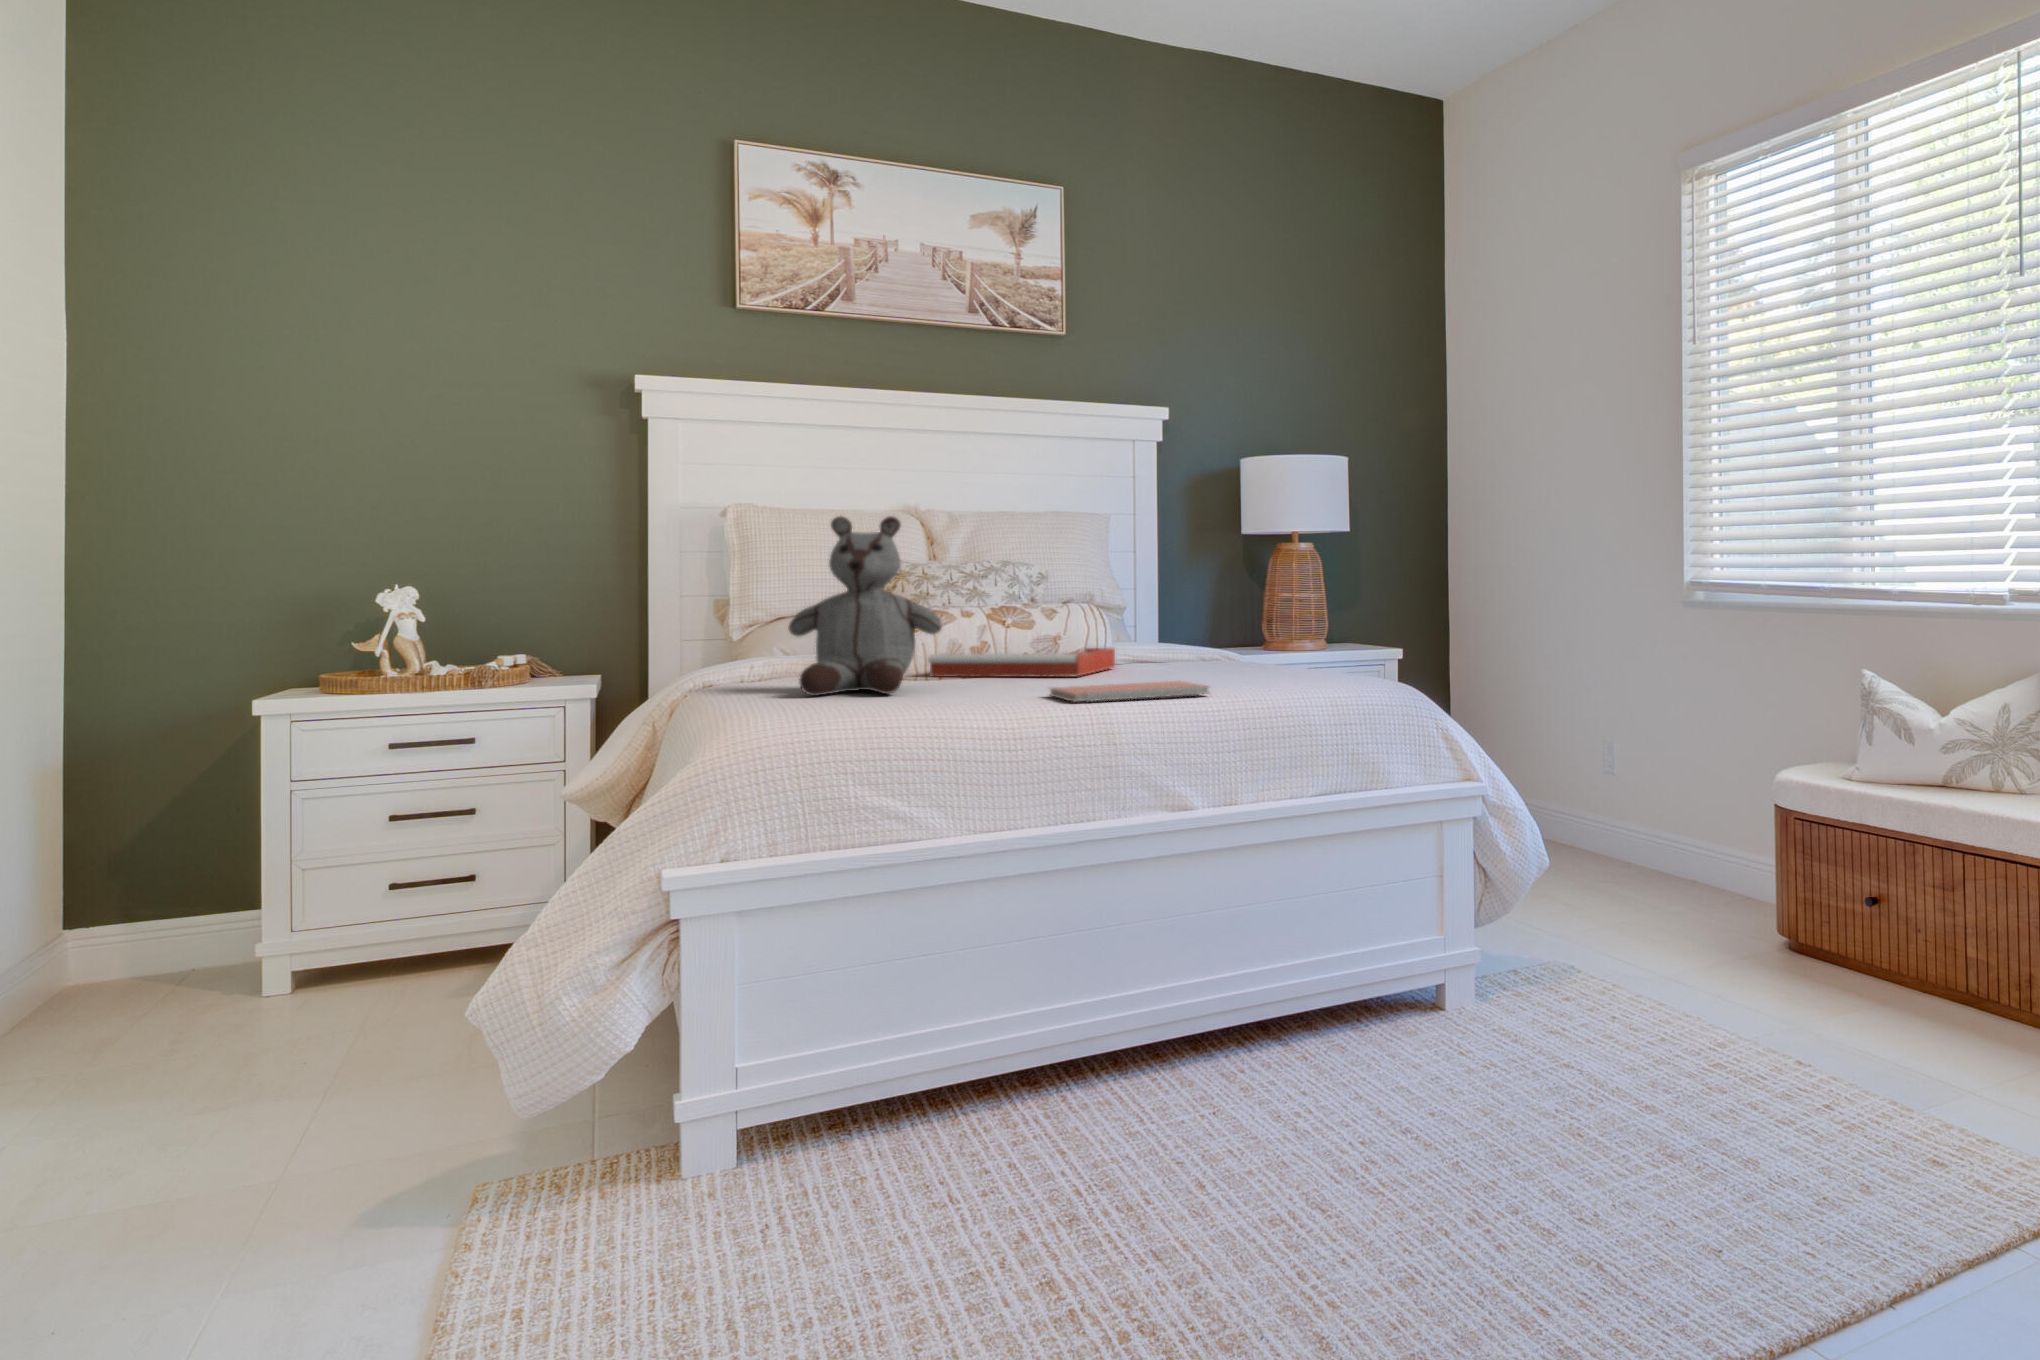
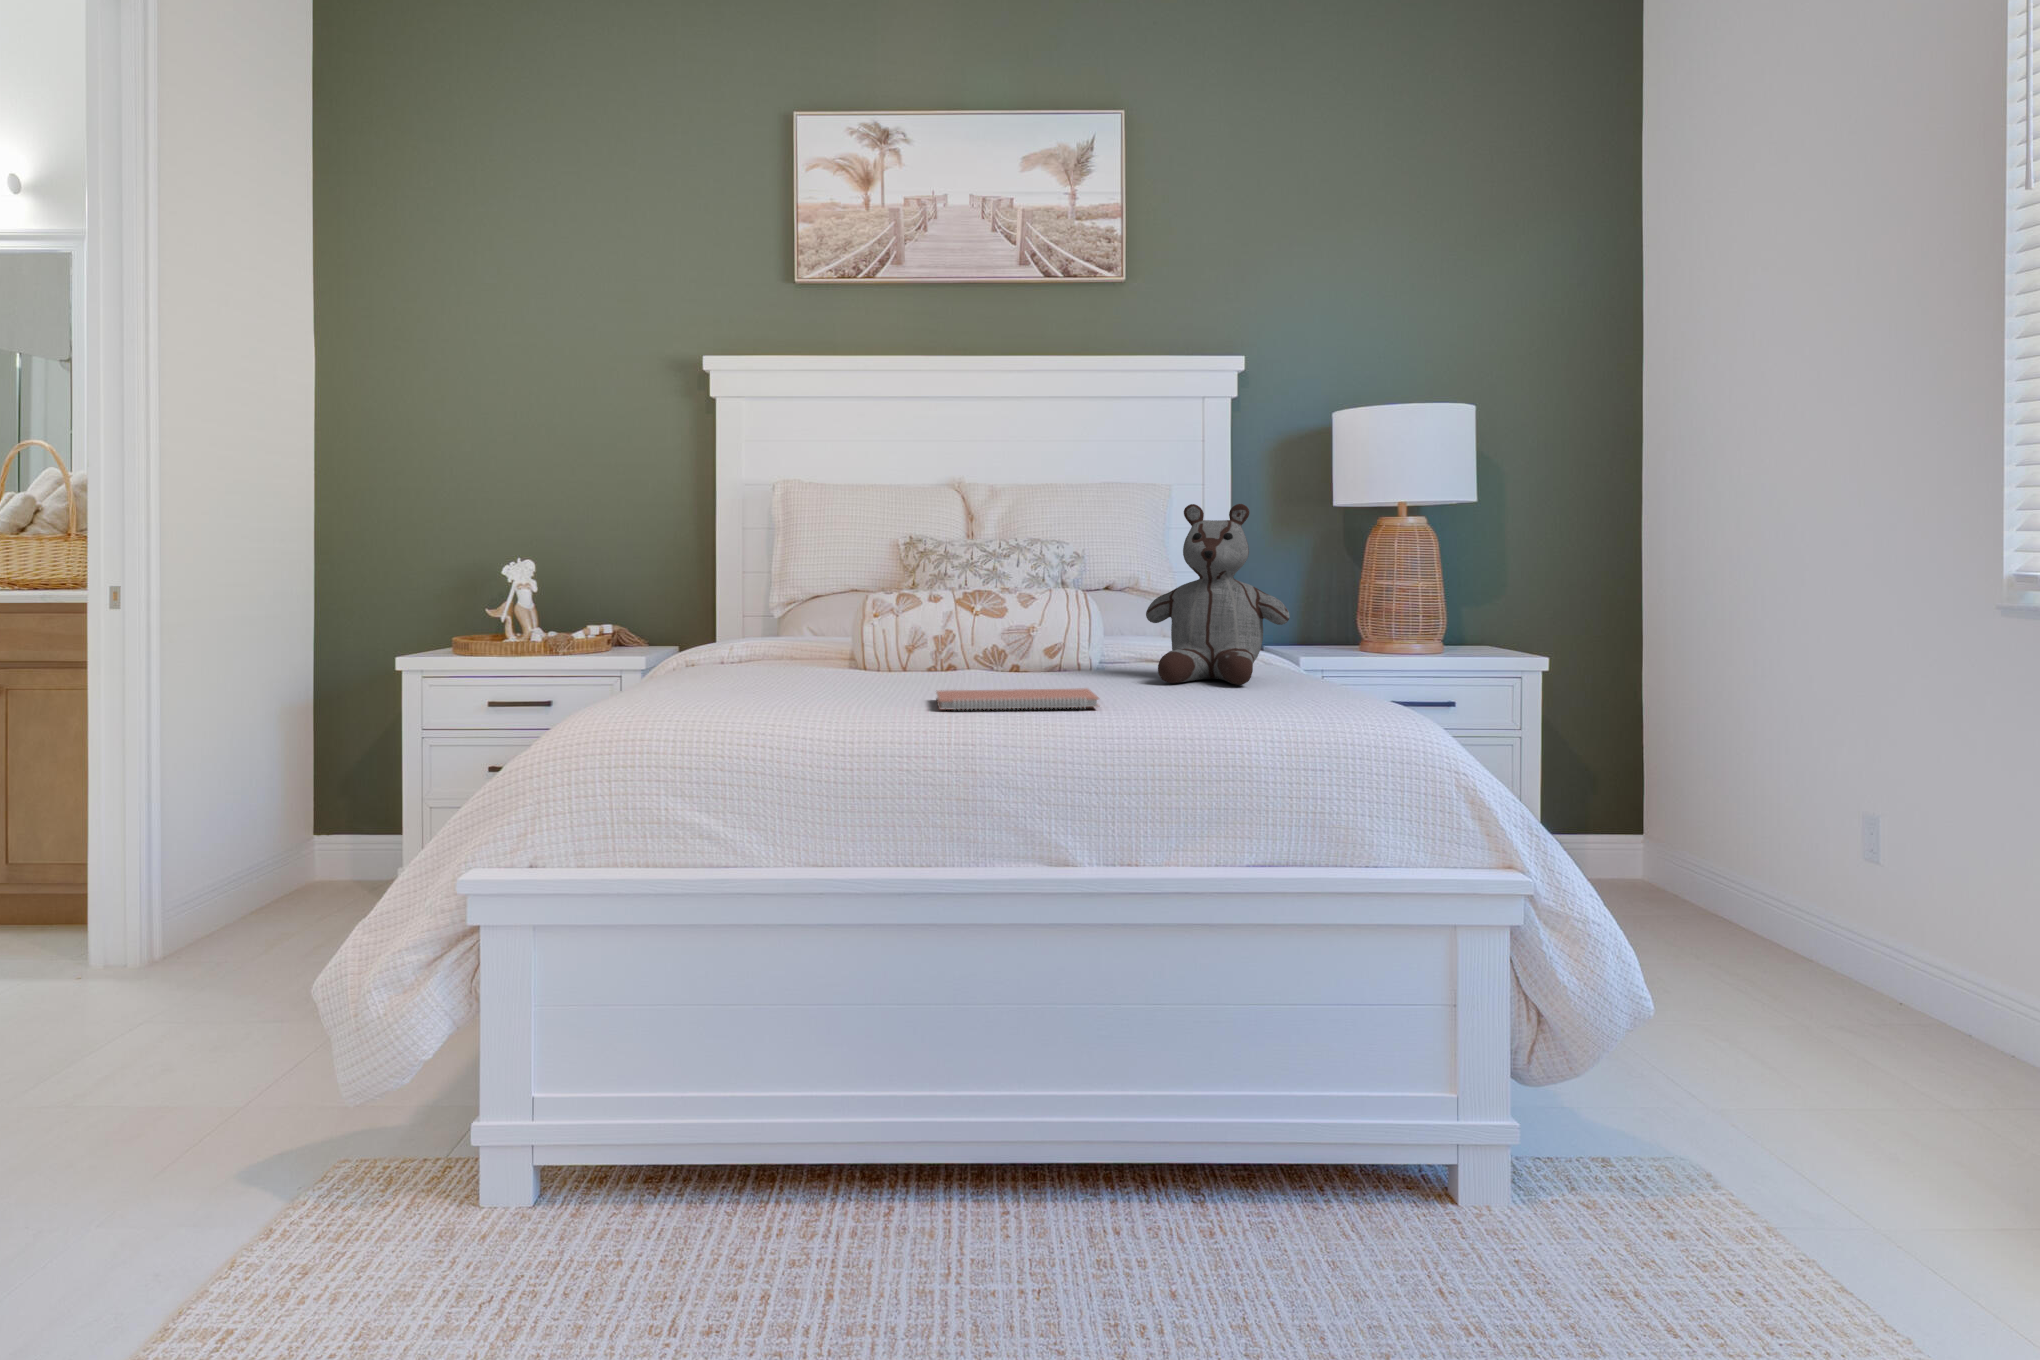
stuffed bear: present [789,516,942,696] -> present [1146,504,1290,685]
tray: present [928,648,1115,677] -> none [887,636,1091,674]

